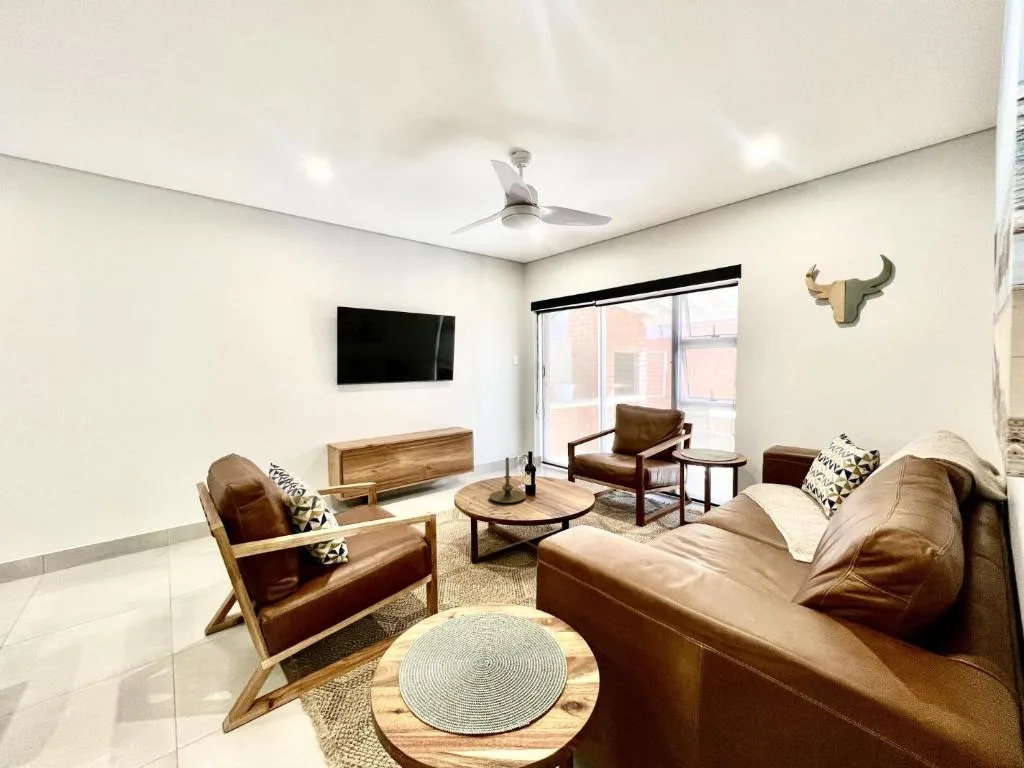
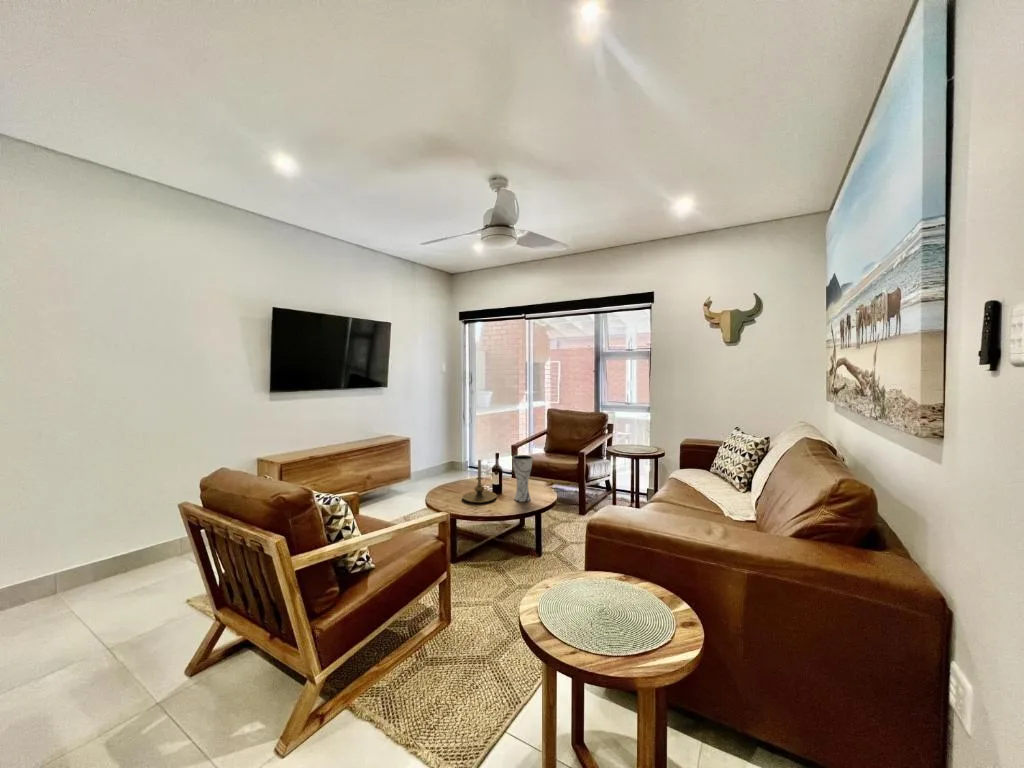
vase: none [540,455,563,506] -> present [512,455,533,502]

